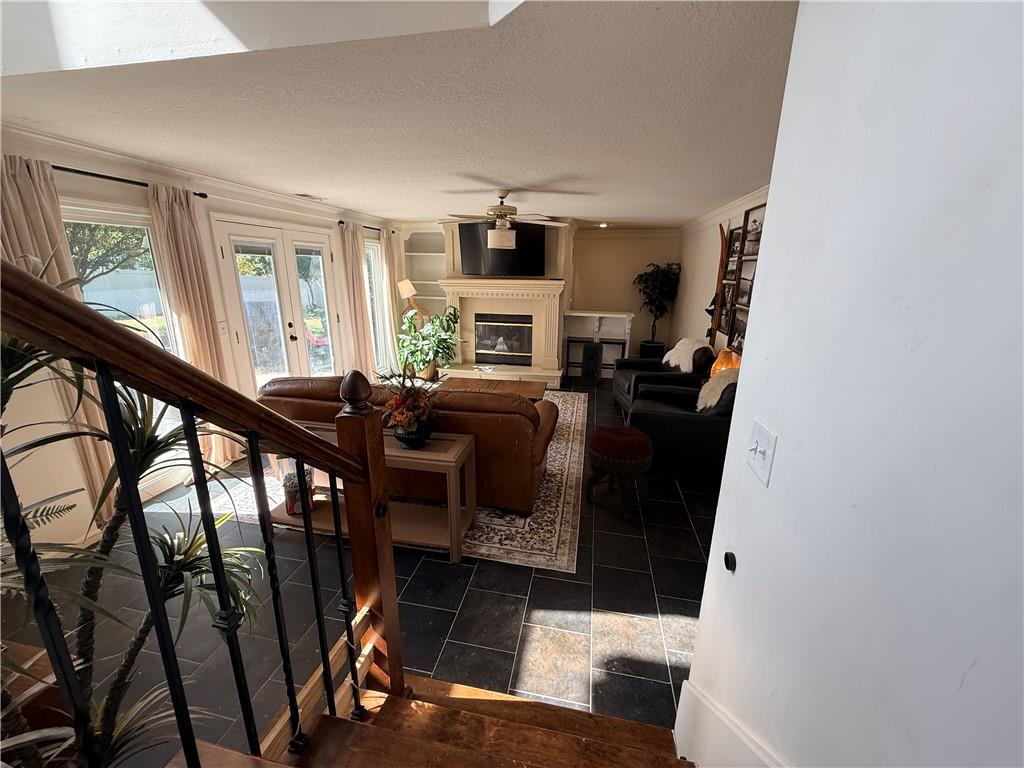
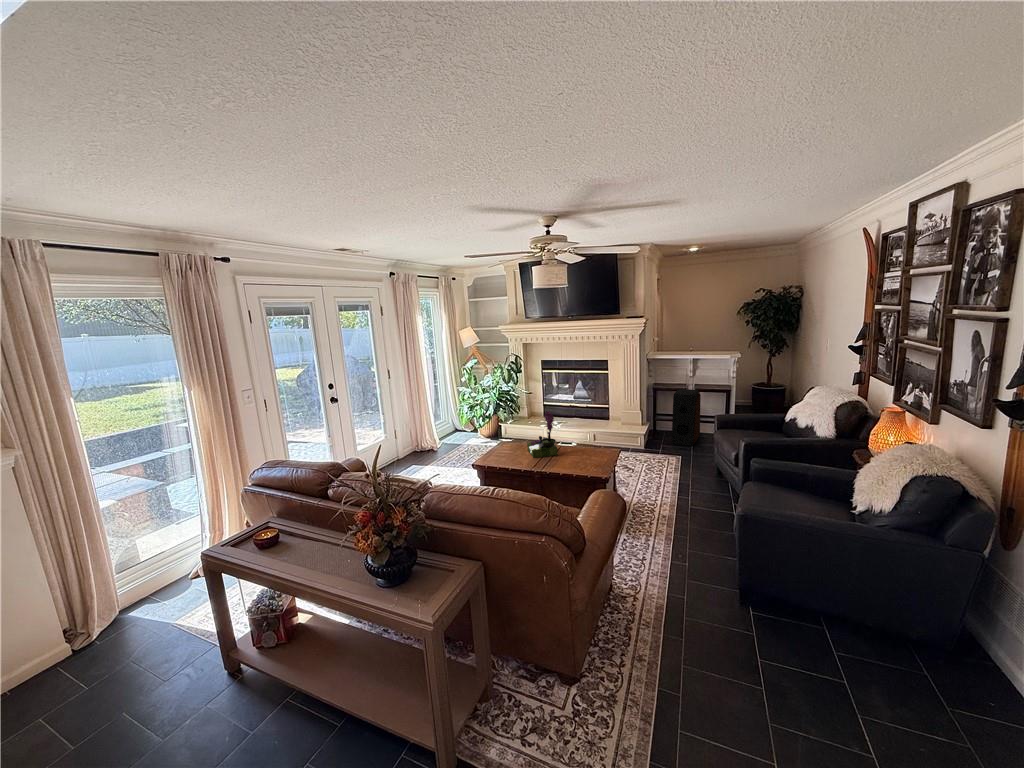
flower arrangement: none [474,350,499,388] -> present [527,411,557,458]
footstool: present [585,425,653,519] -> none [666,539,780,709]

